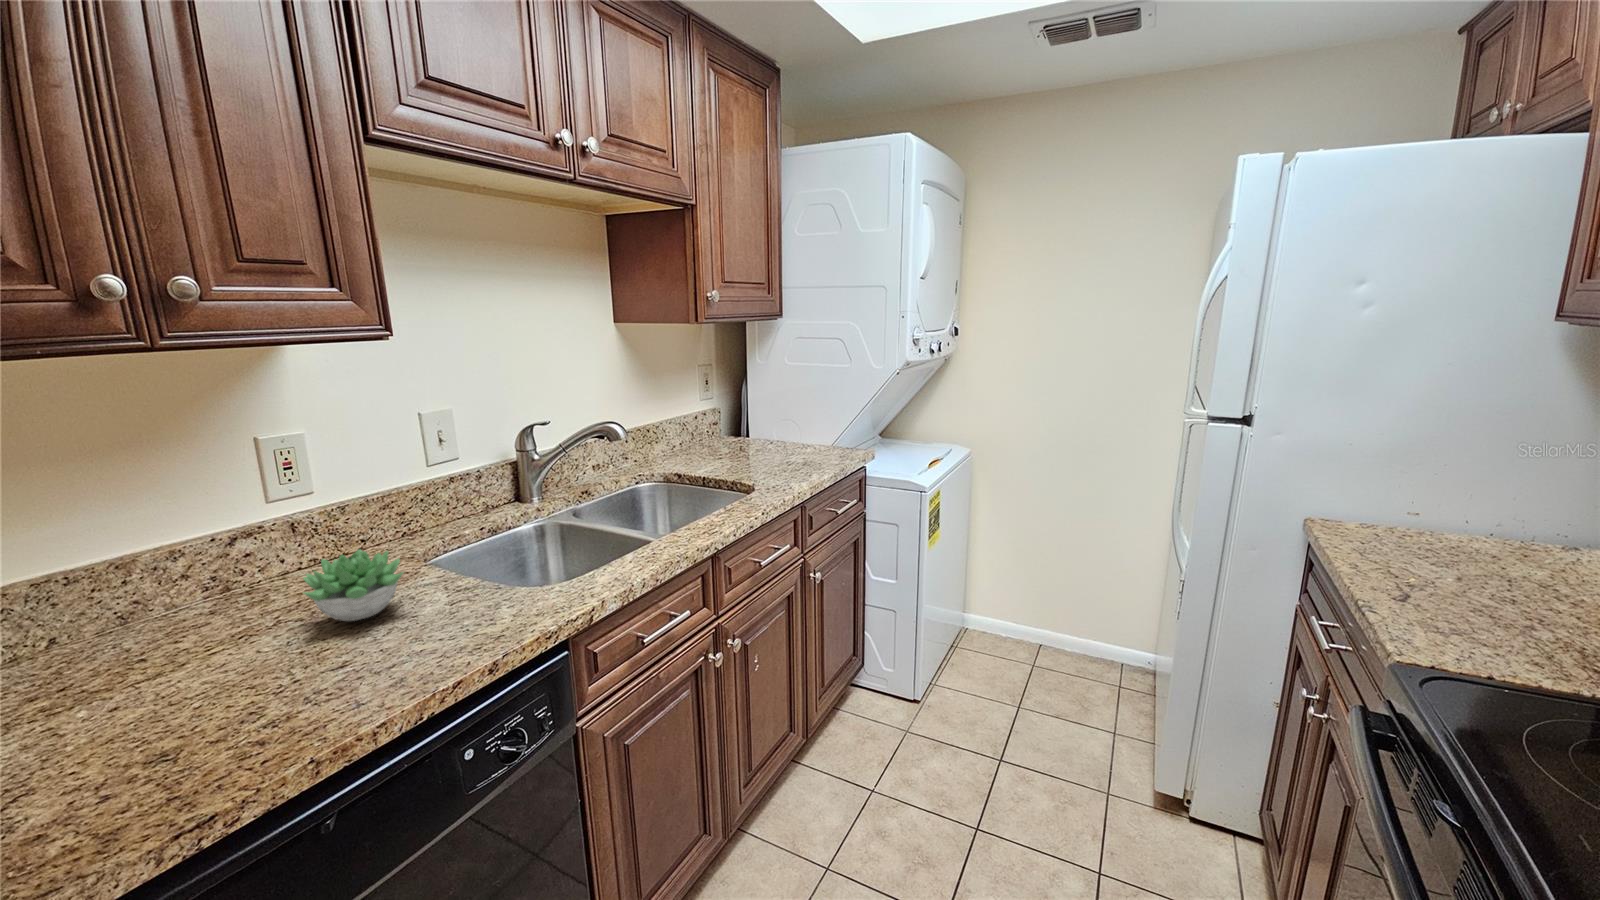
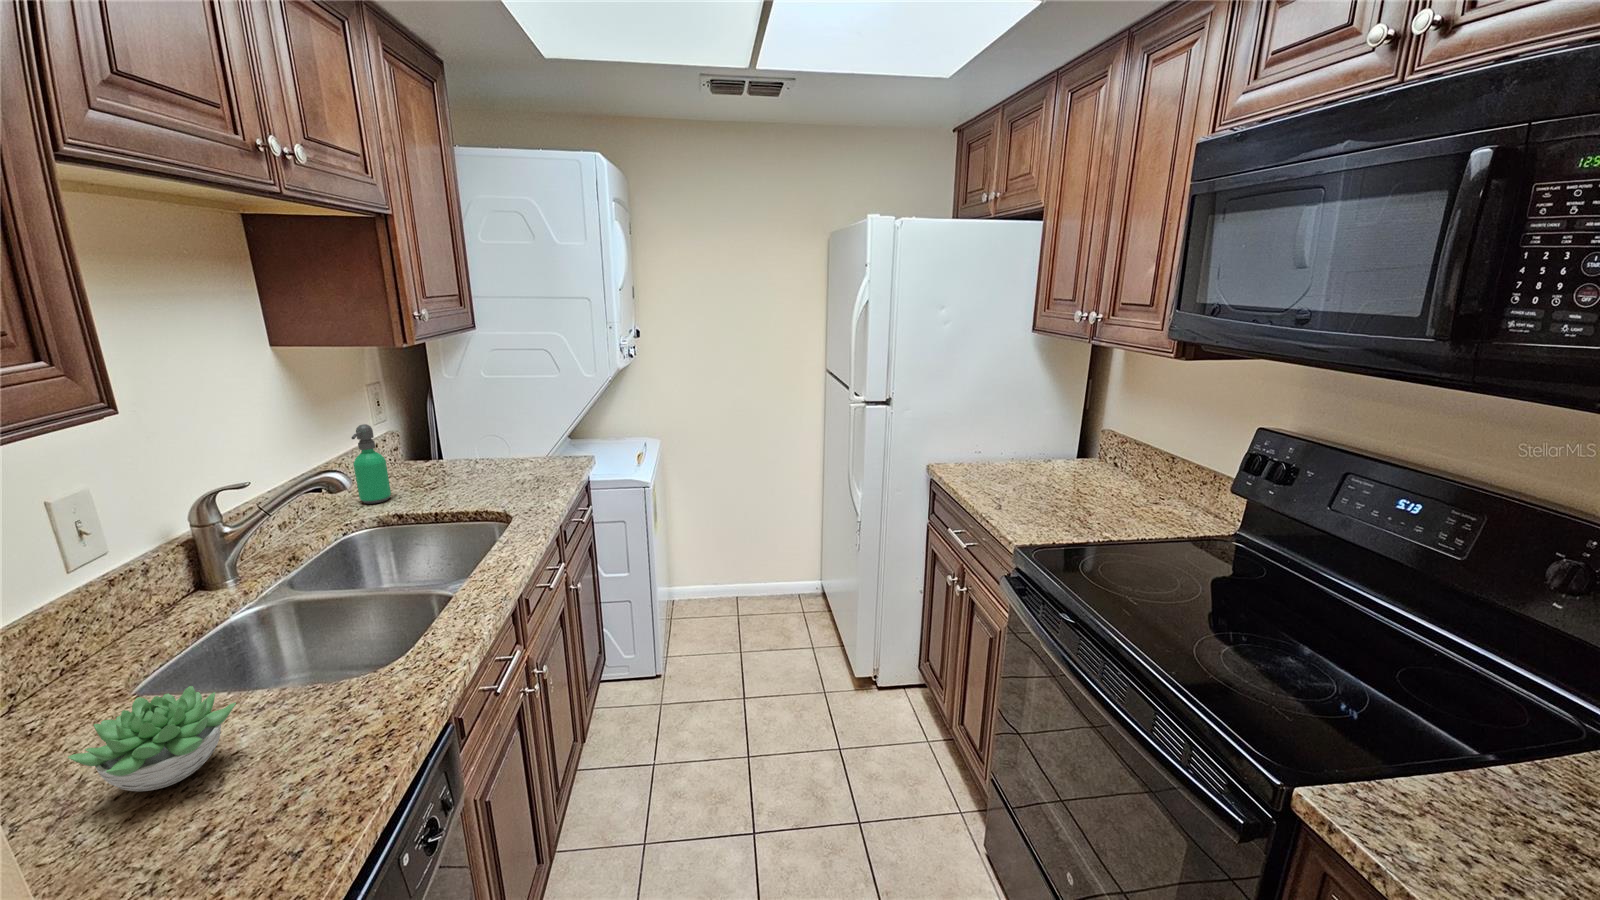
soap dispenser: none [655,393,683,462] -> present [352,424,391,504]

